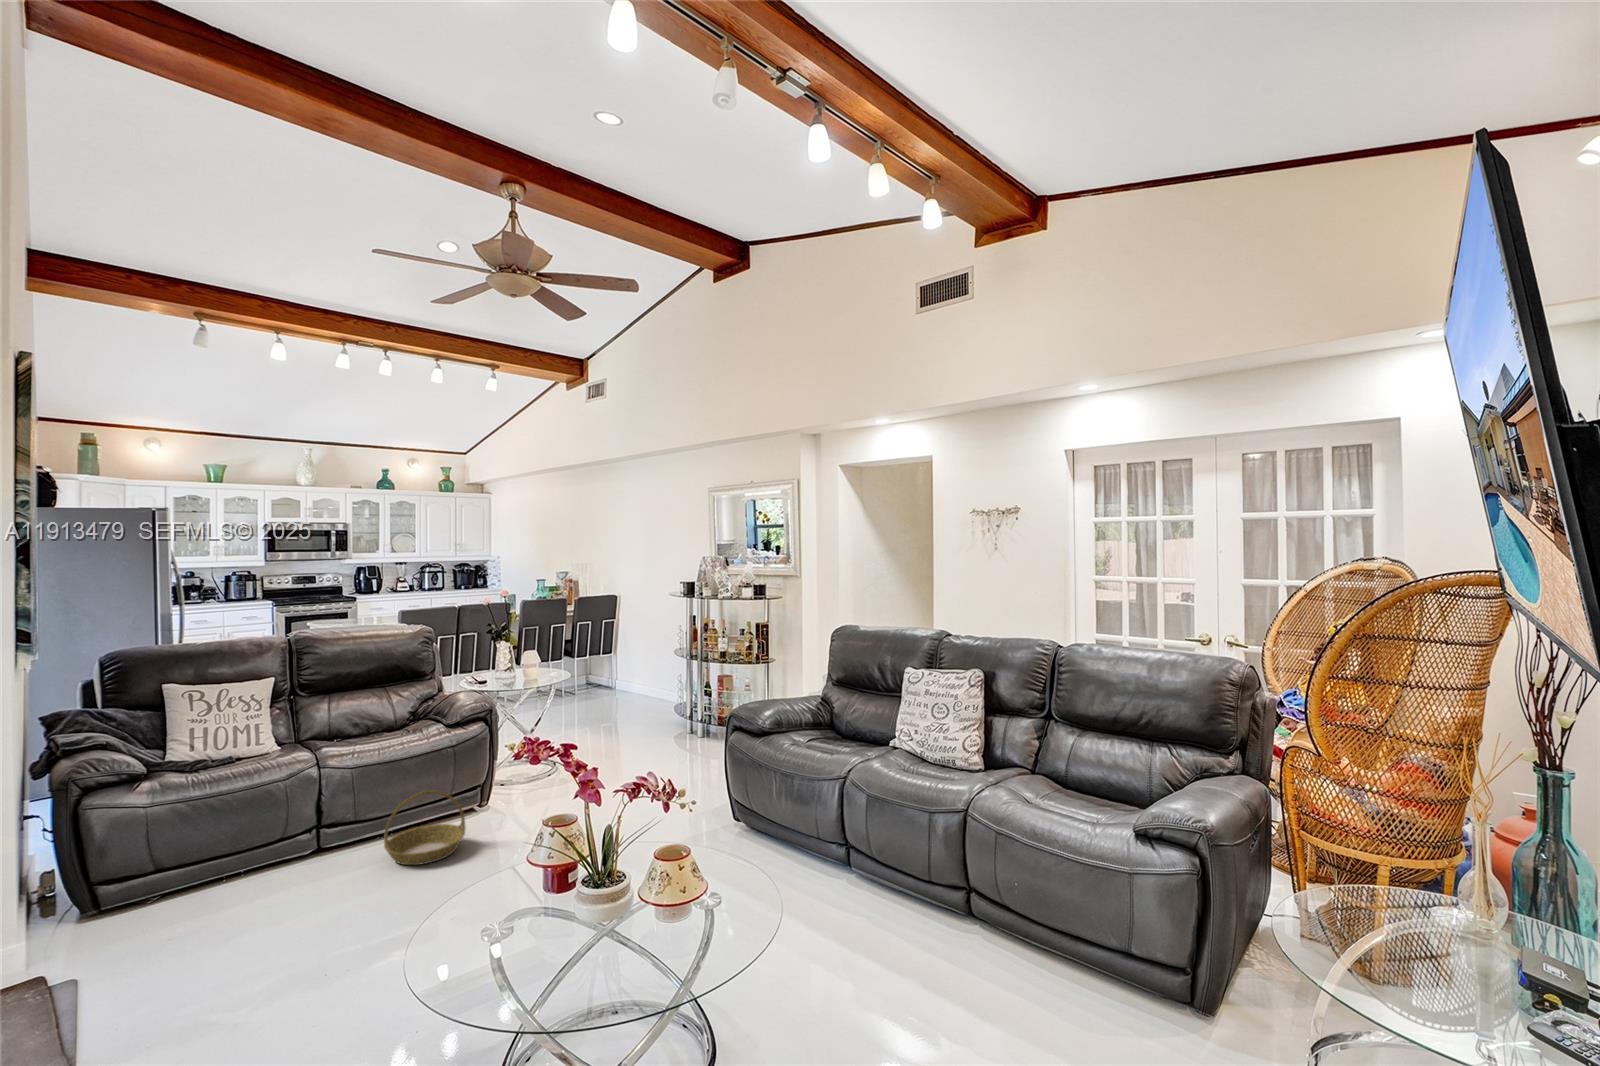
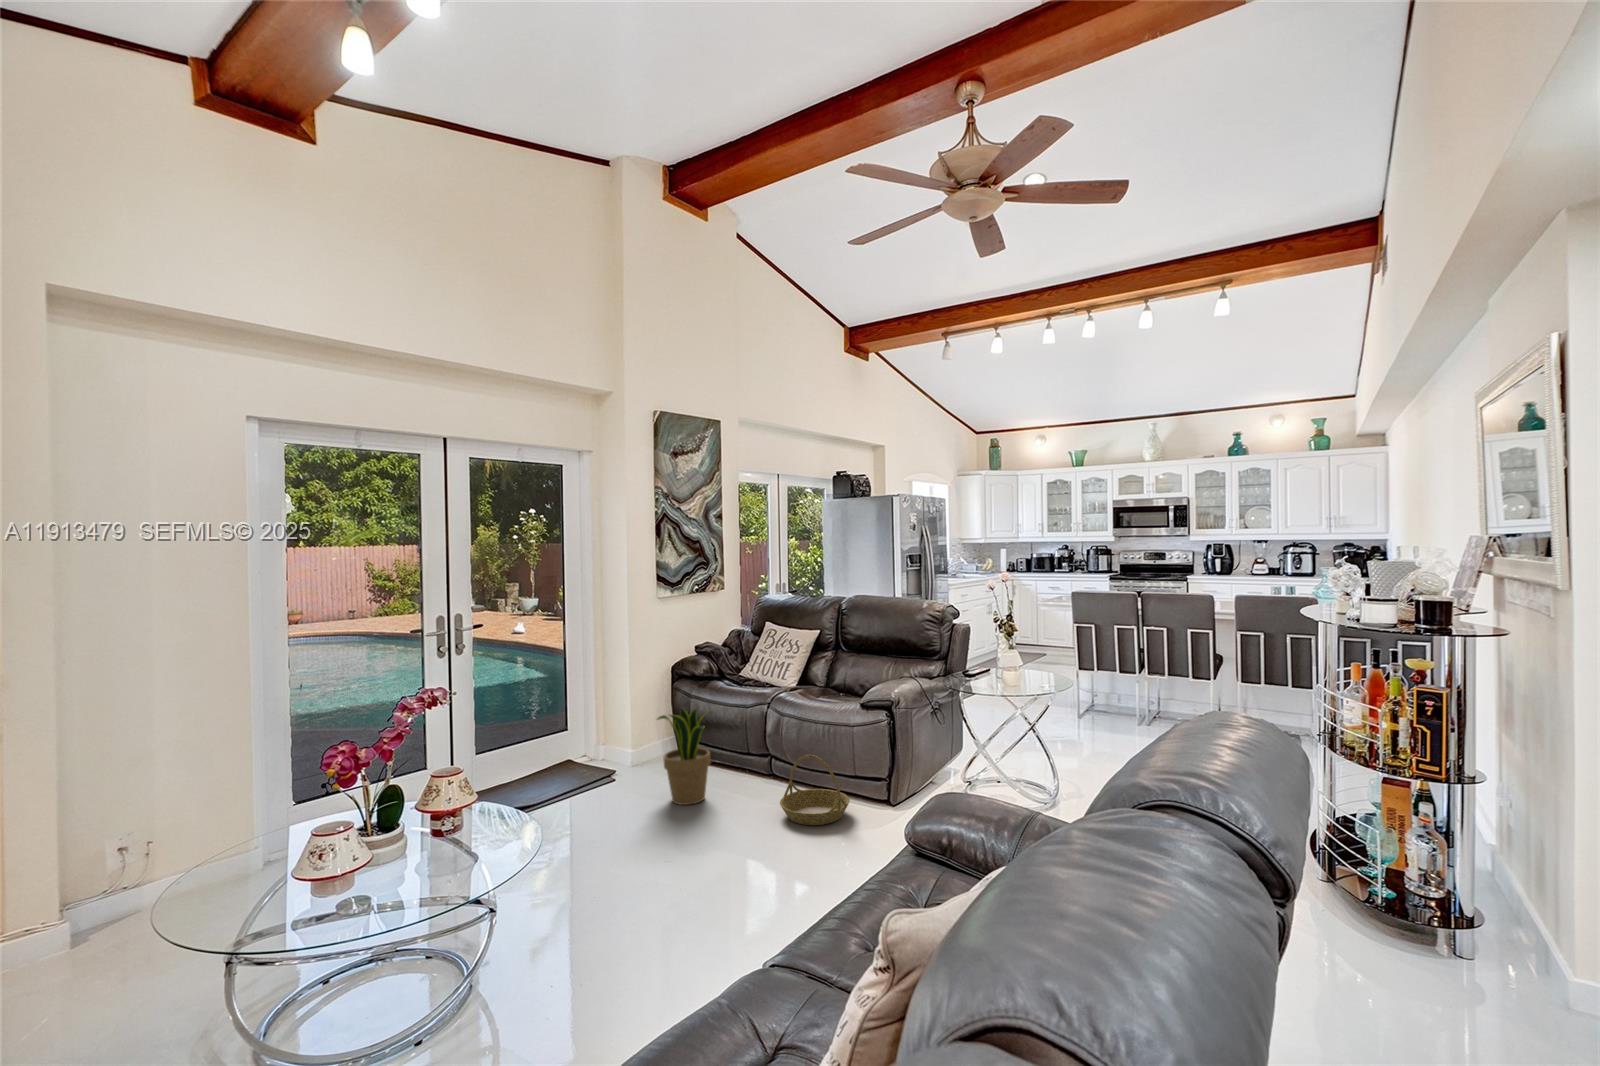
potted plant: none [211,791,299,930] -> present [657,708,711,805]

